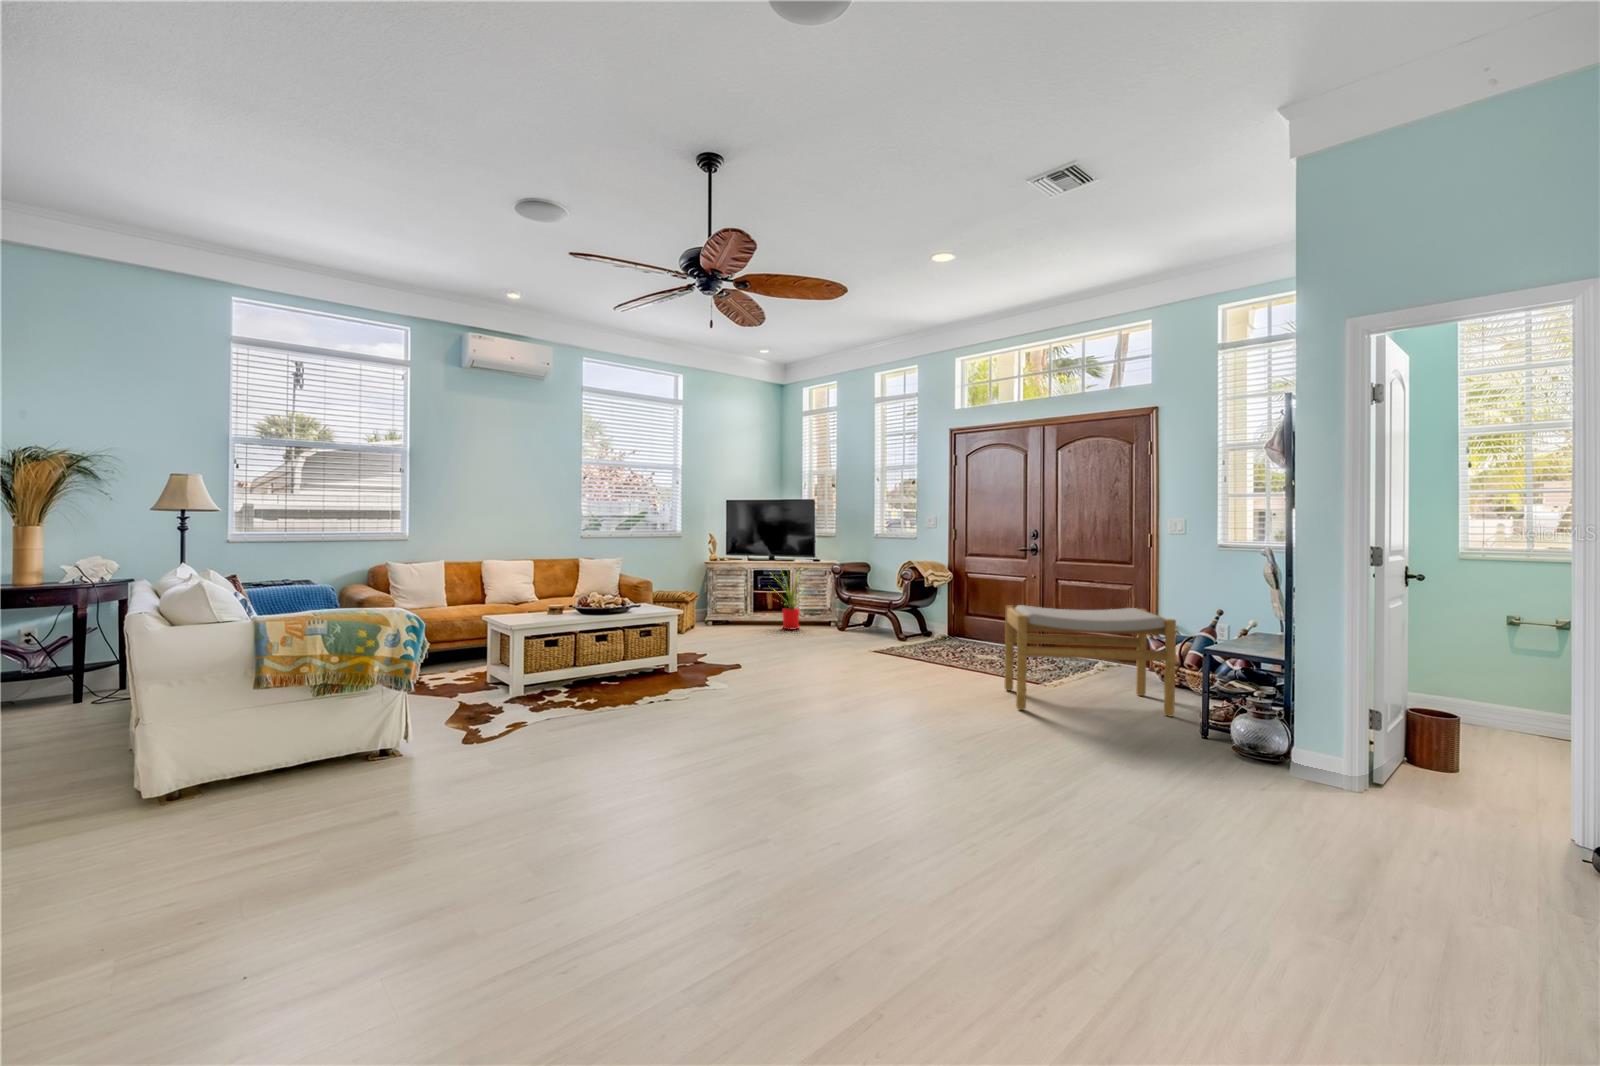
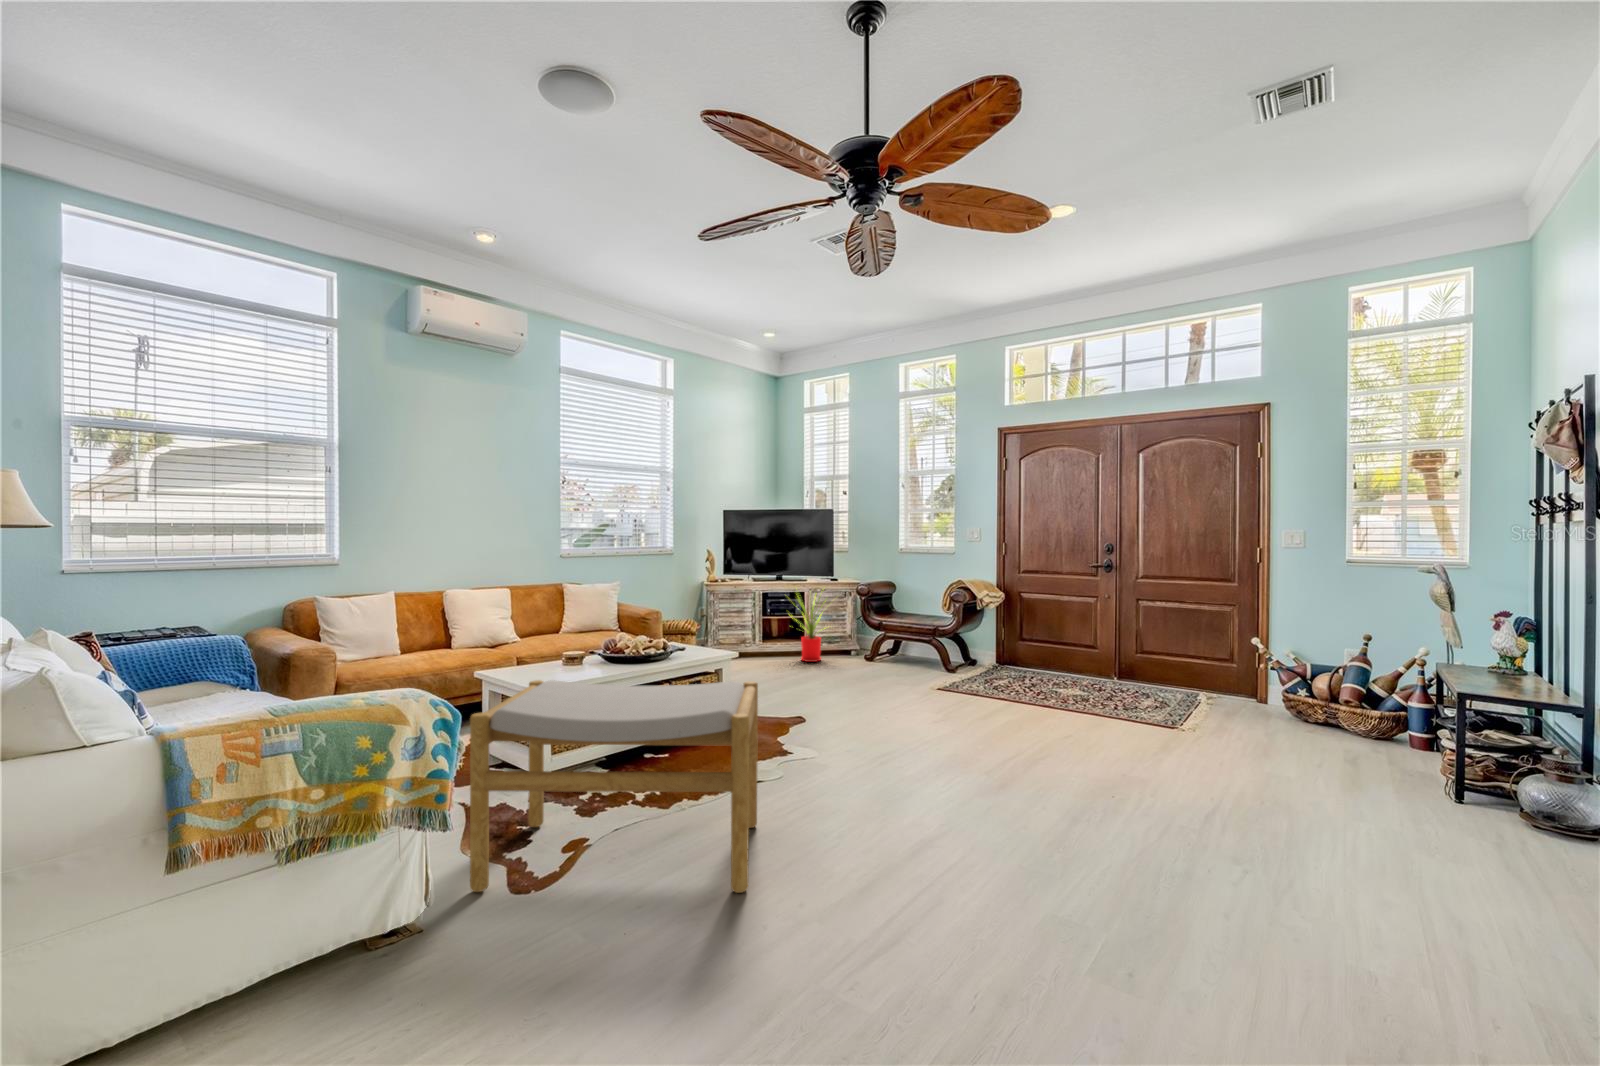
footstool: present [1005,605,1176,716] -> present [470,680,758,893]

